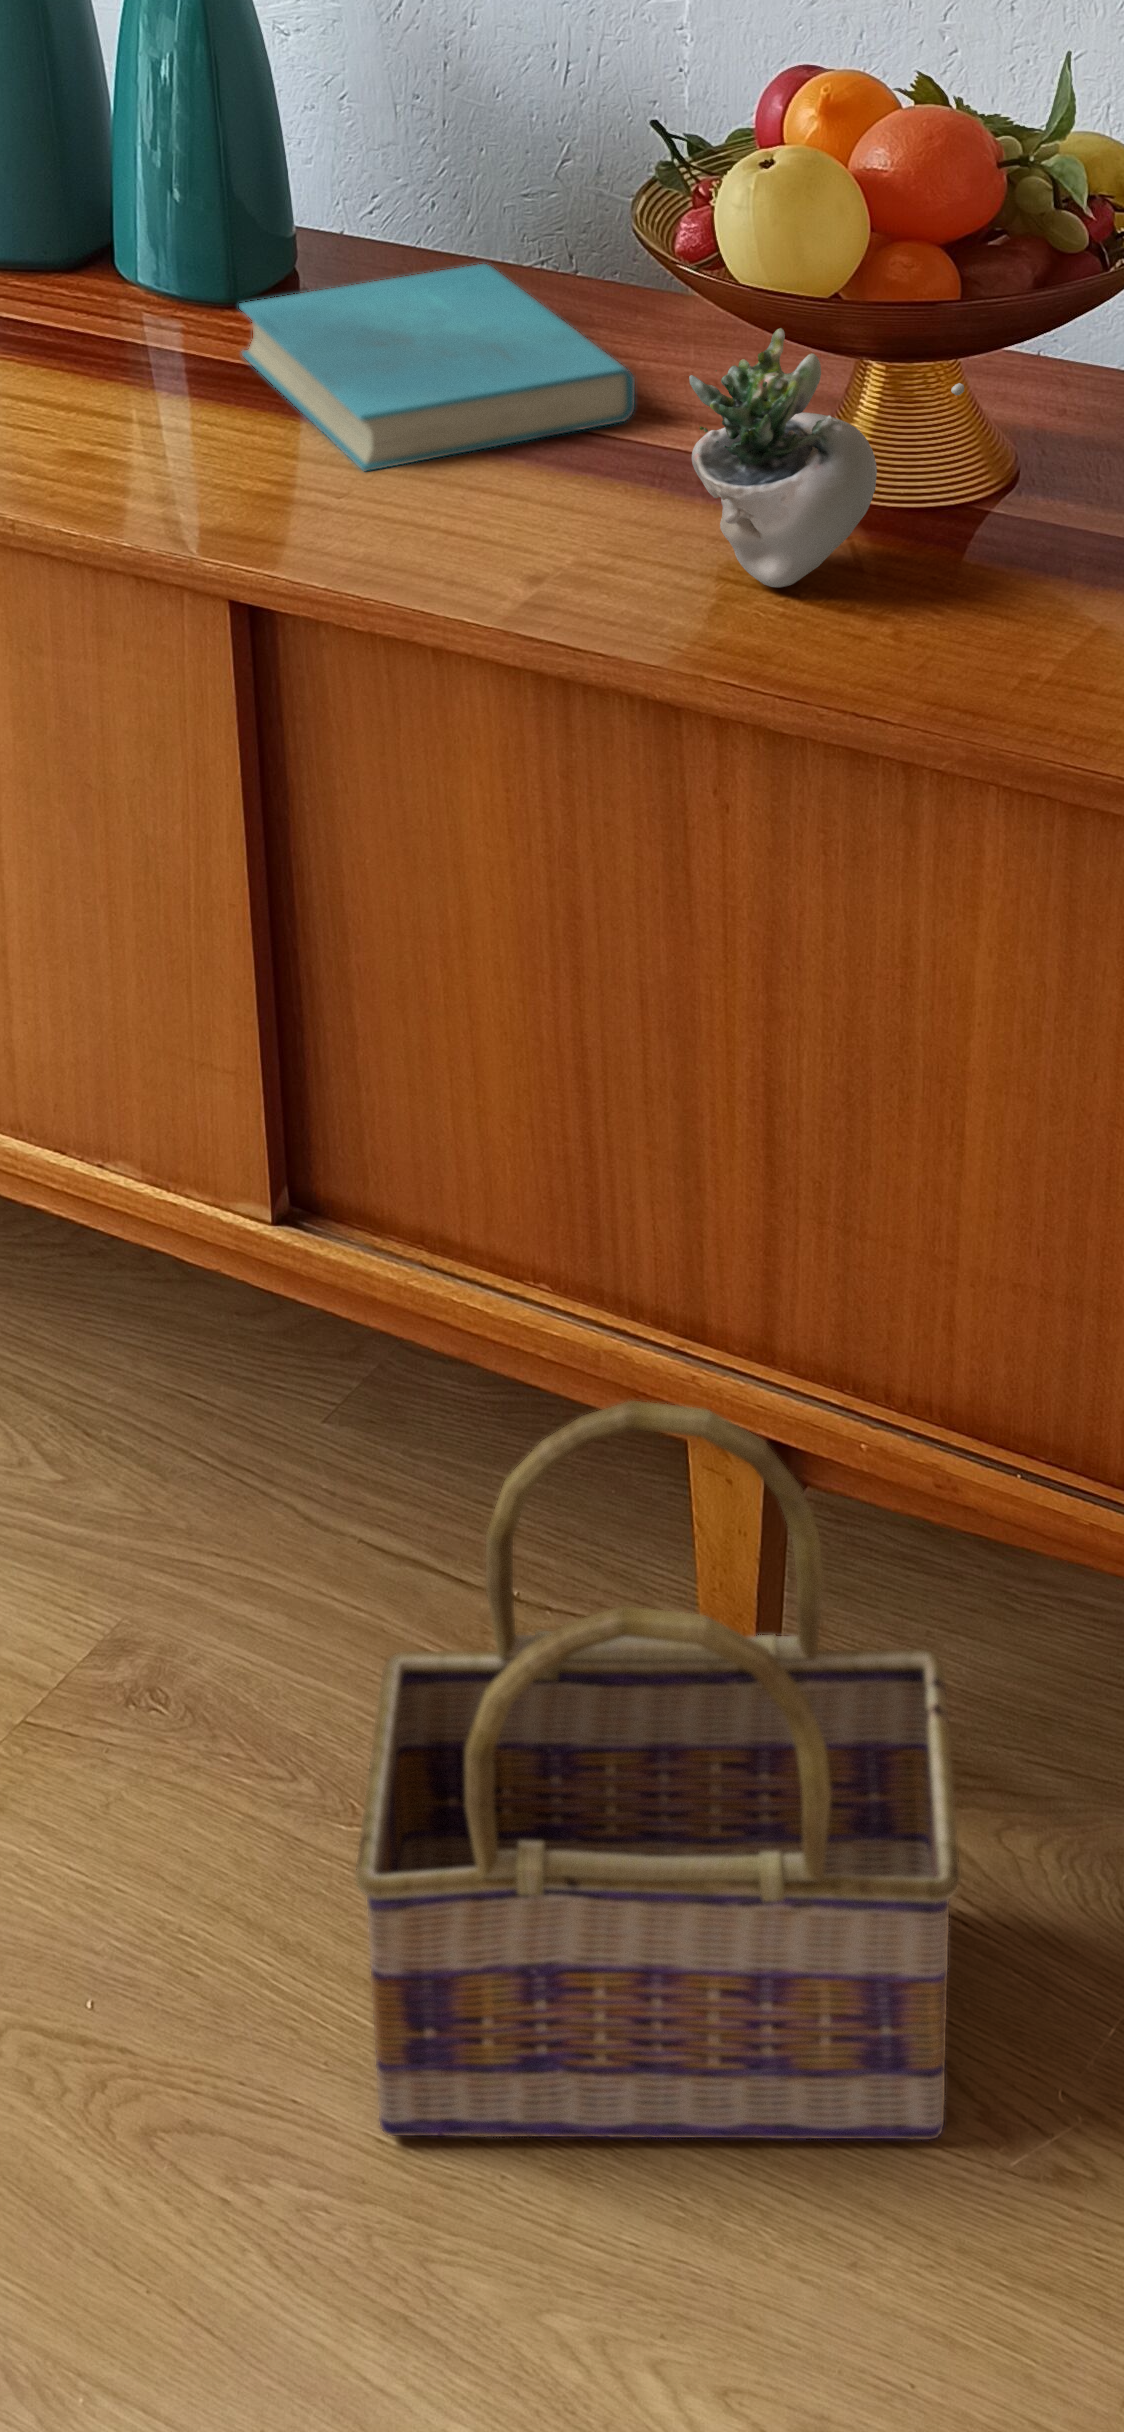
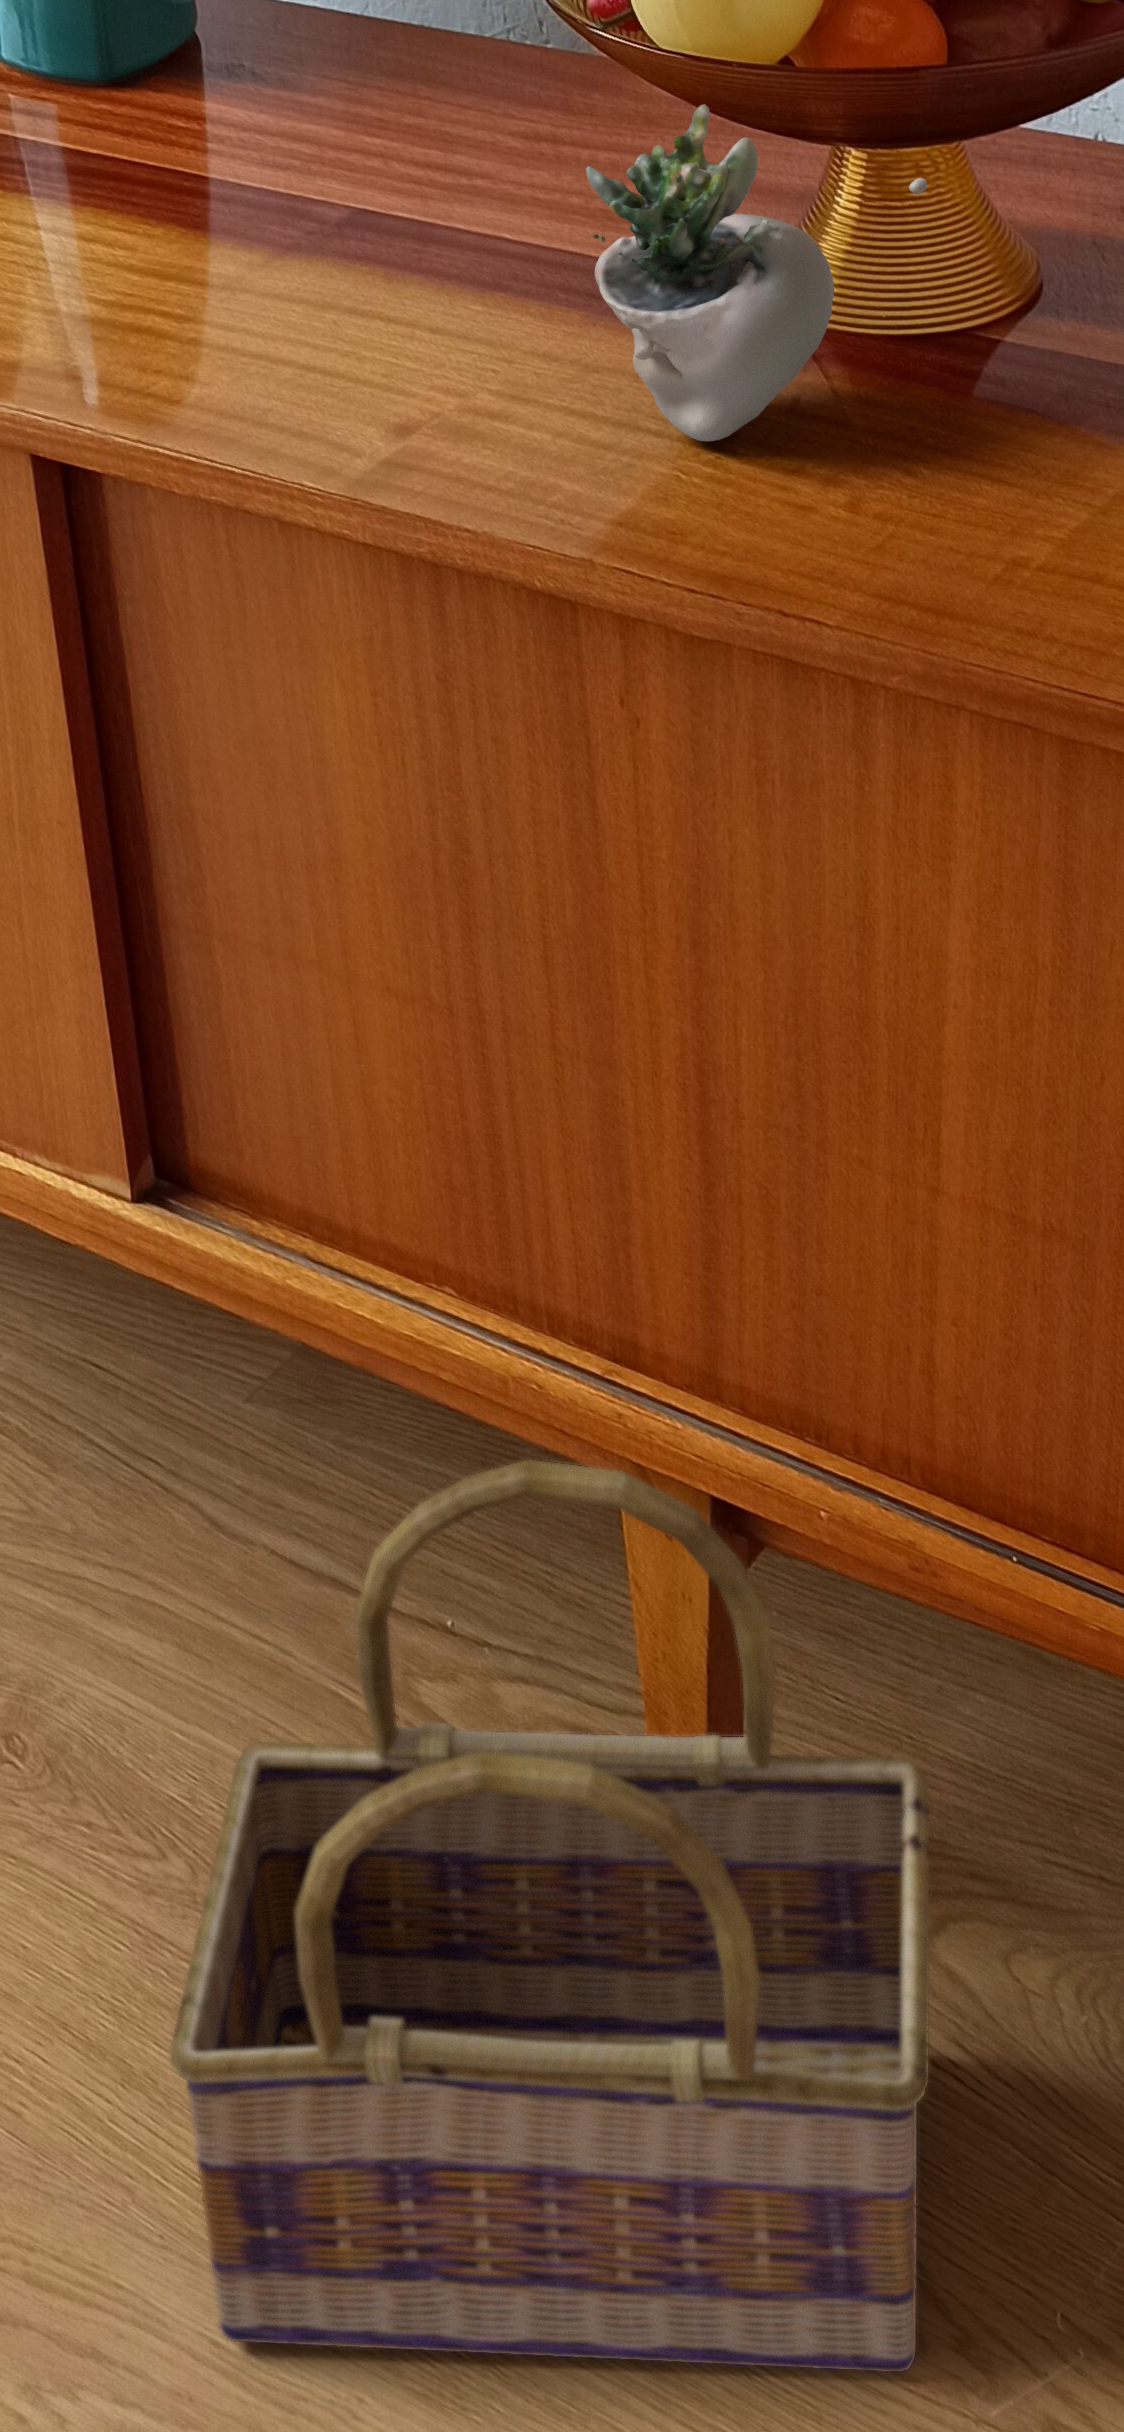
book: present [240,264,635,471] -> none [93,25,566,287]

